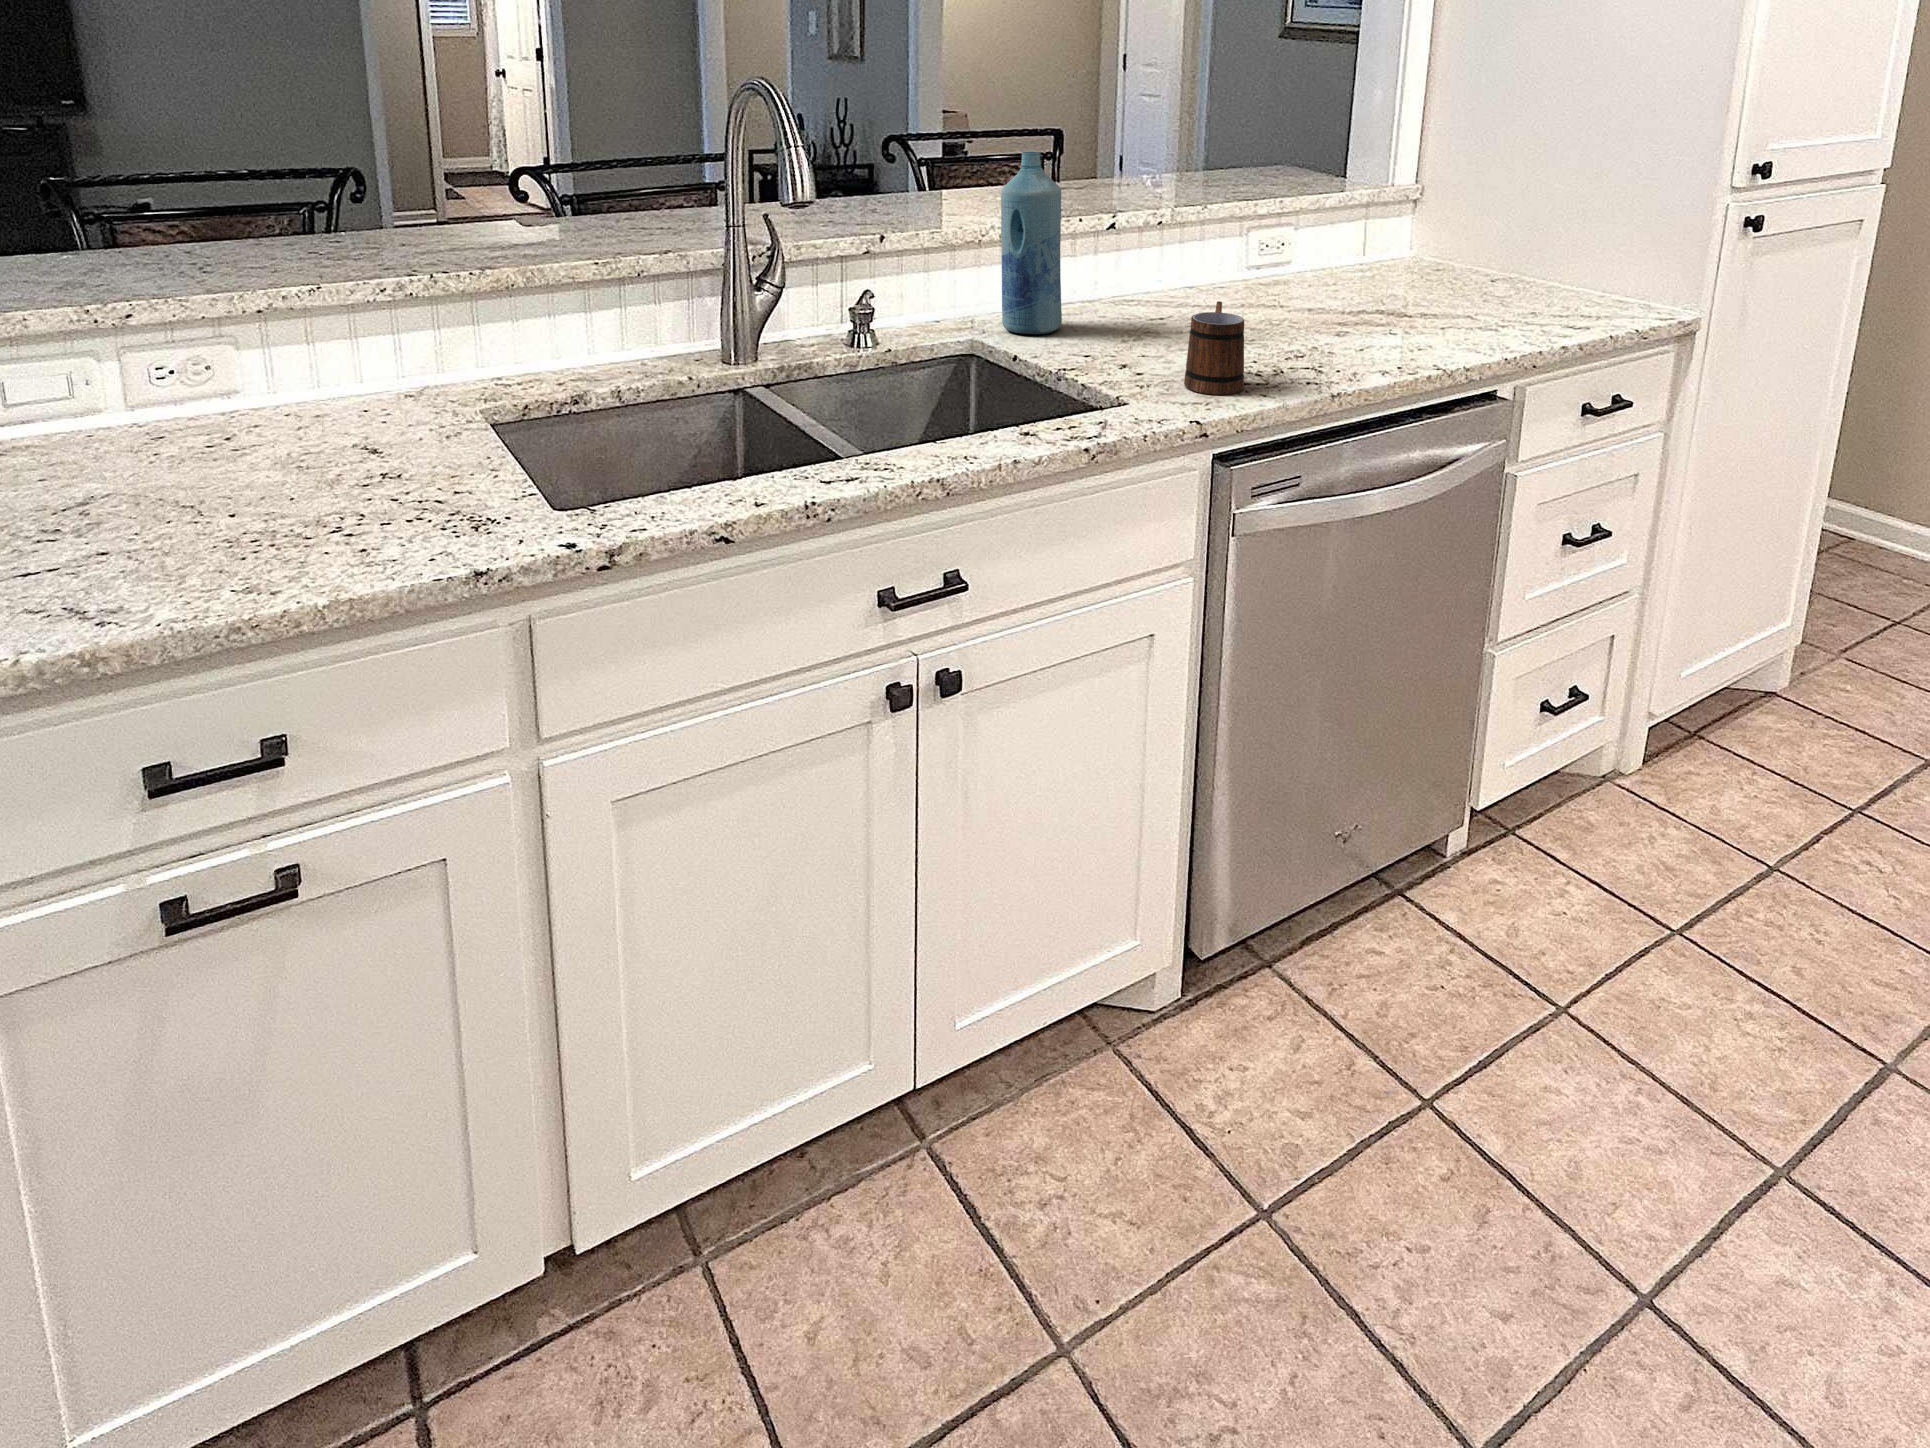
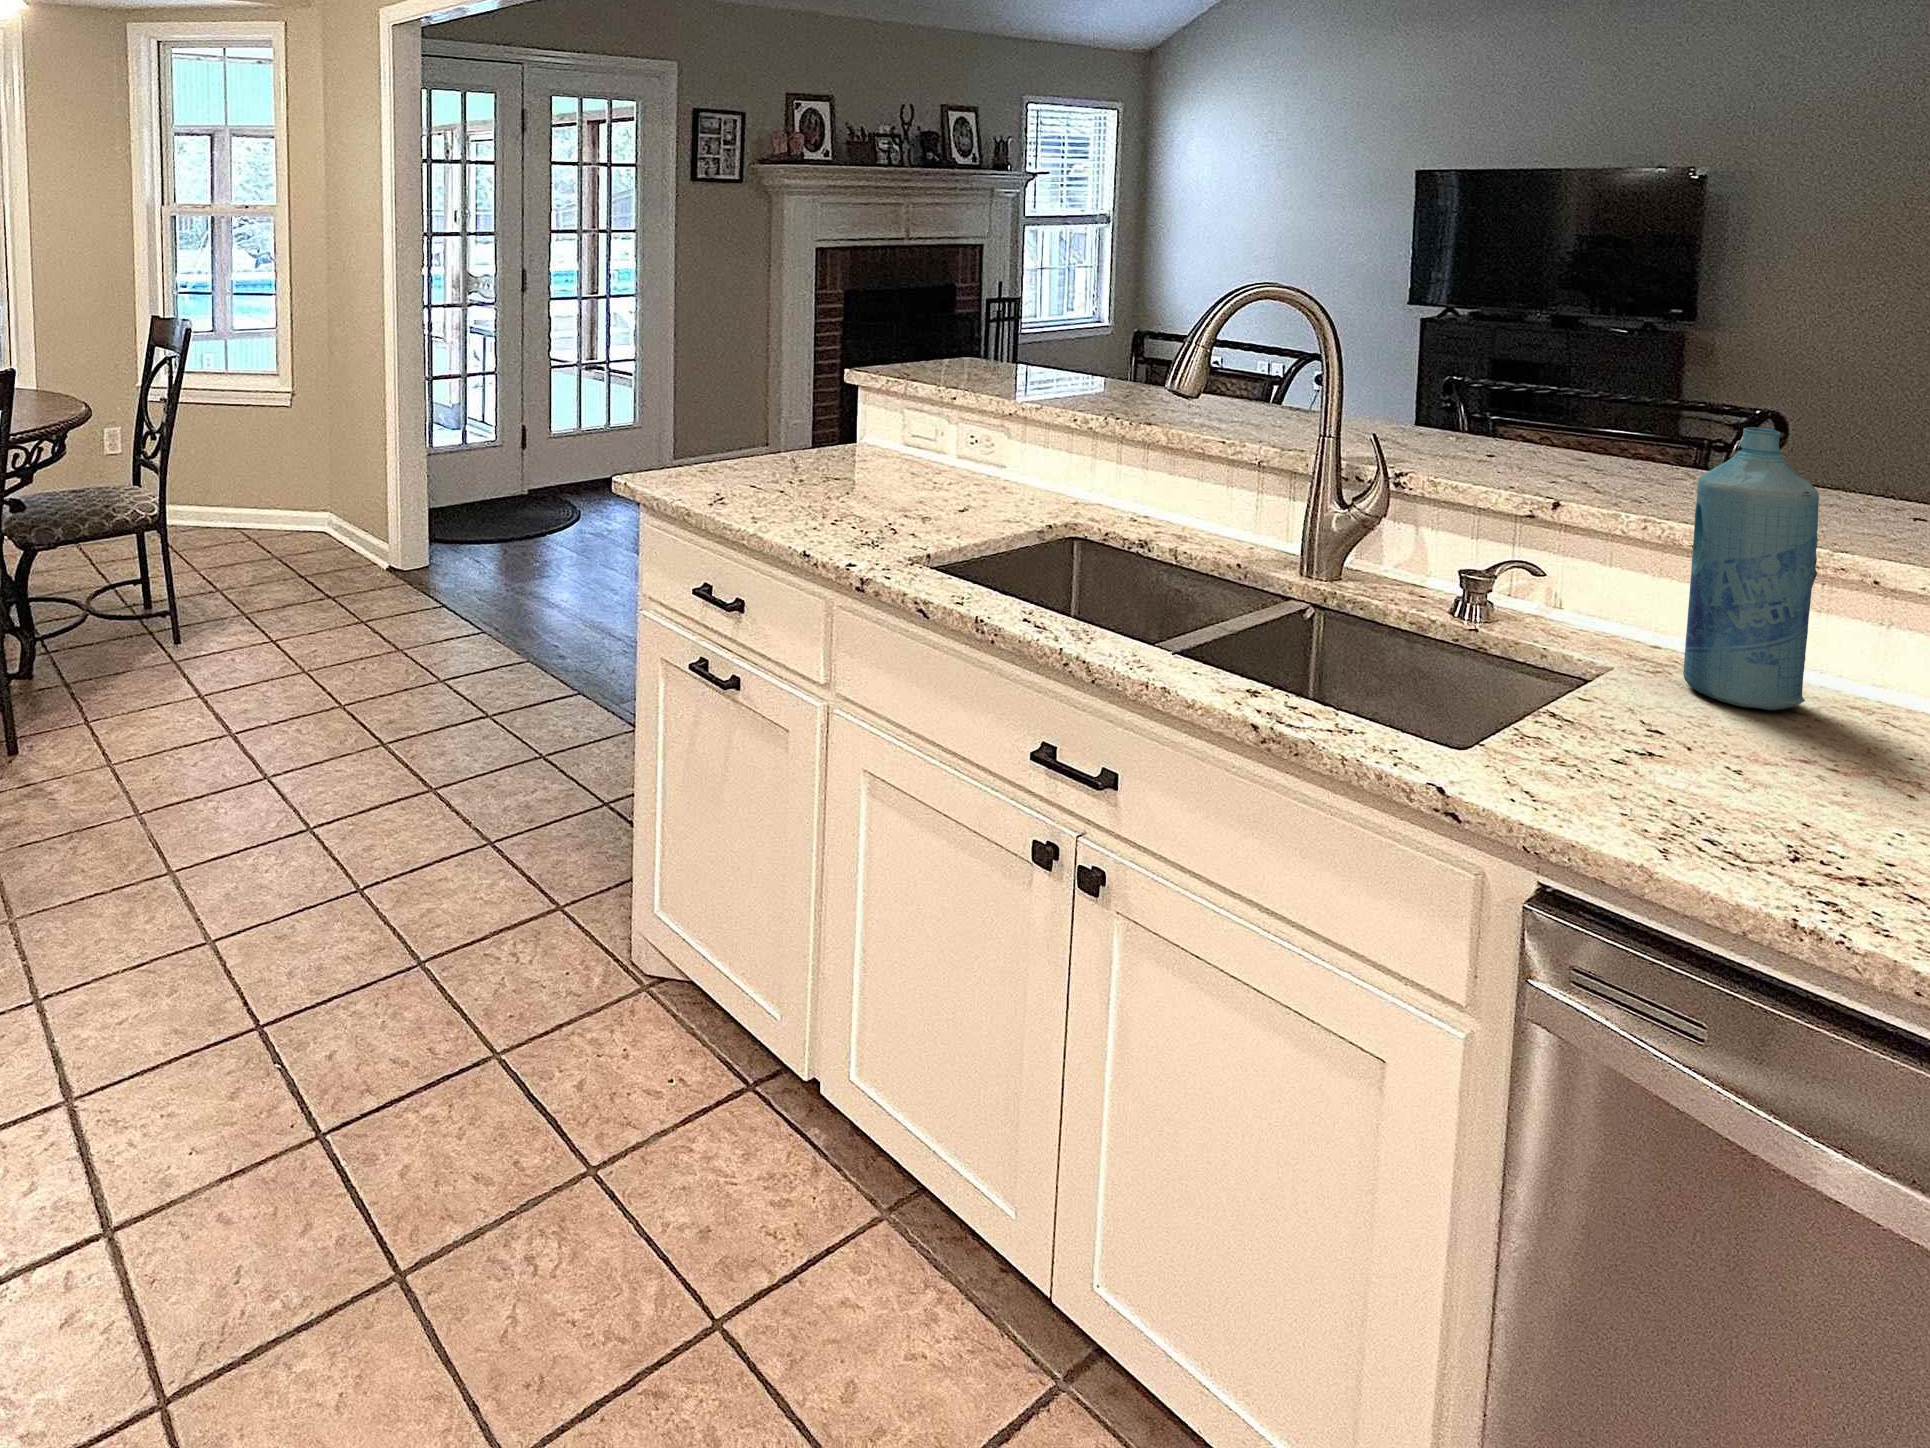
mug: present [1184,301,1244,395] -> none [1605,689,1772,836]

